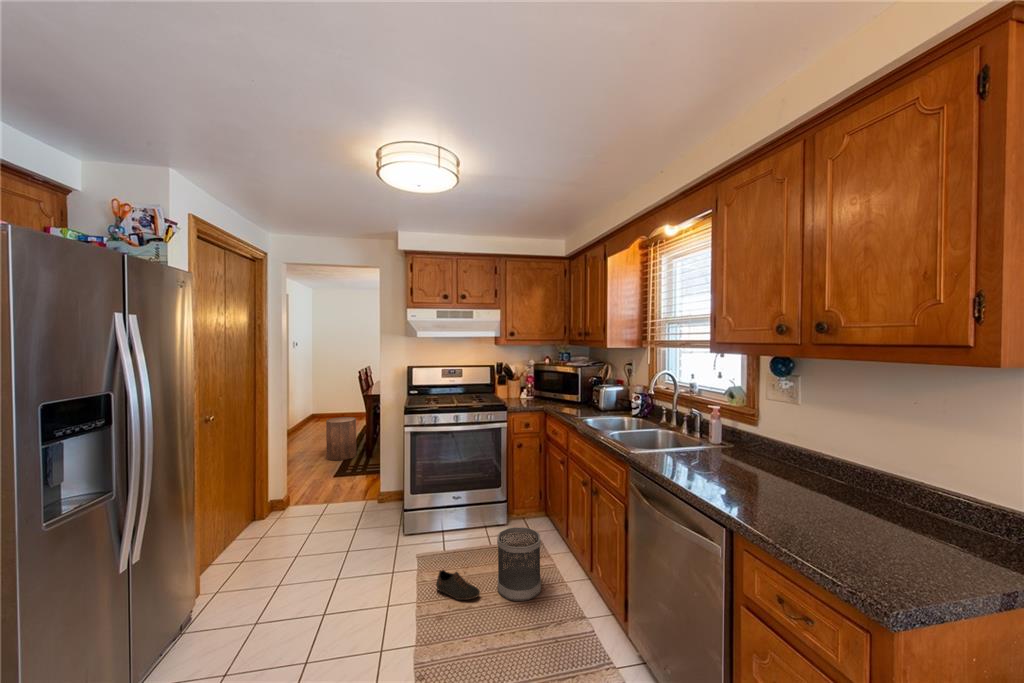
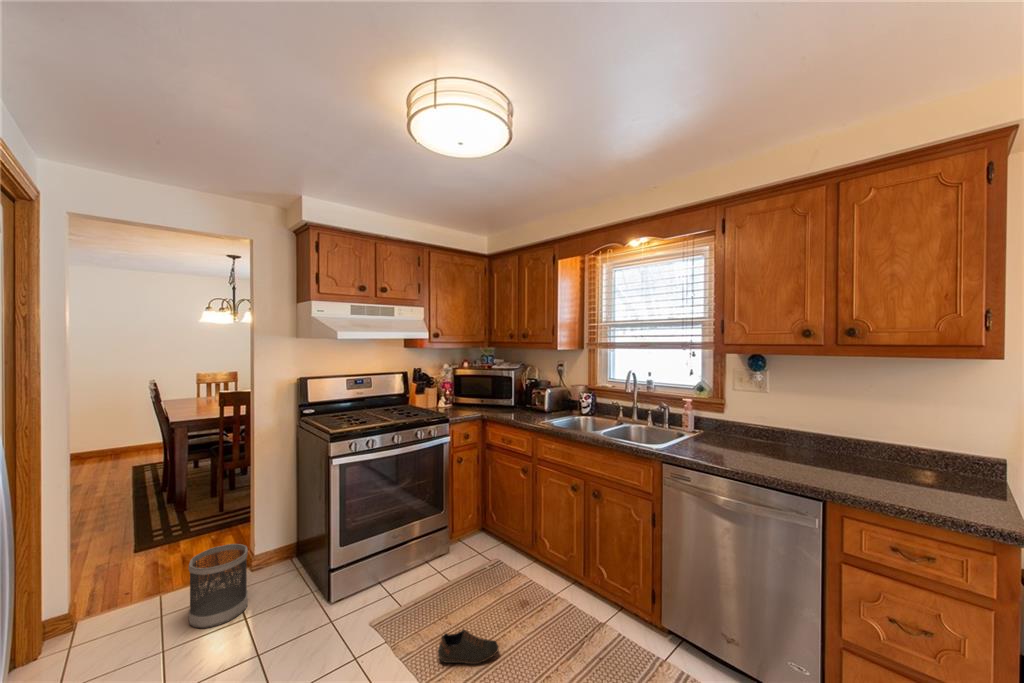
stool: present [326,417,356,460] -> none [97,458,154,529]
wastebasket: present [497,527,541,601] -> present [189,544,248,628]

